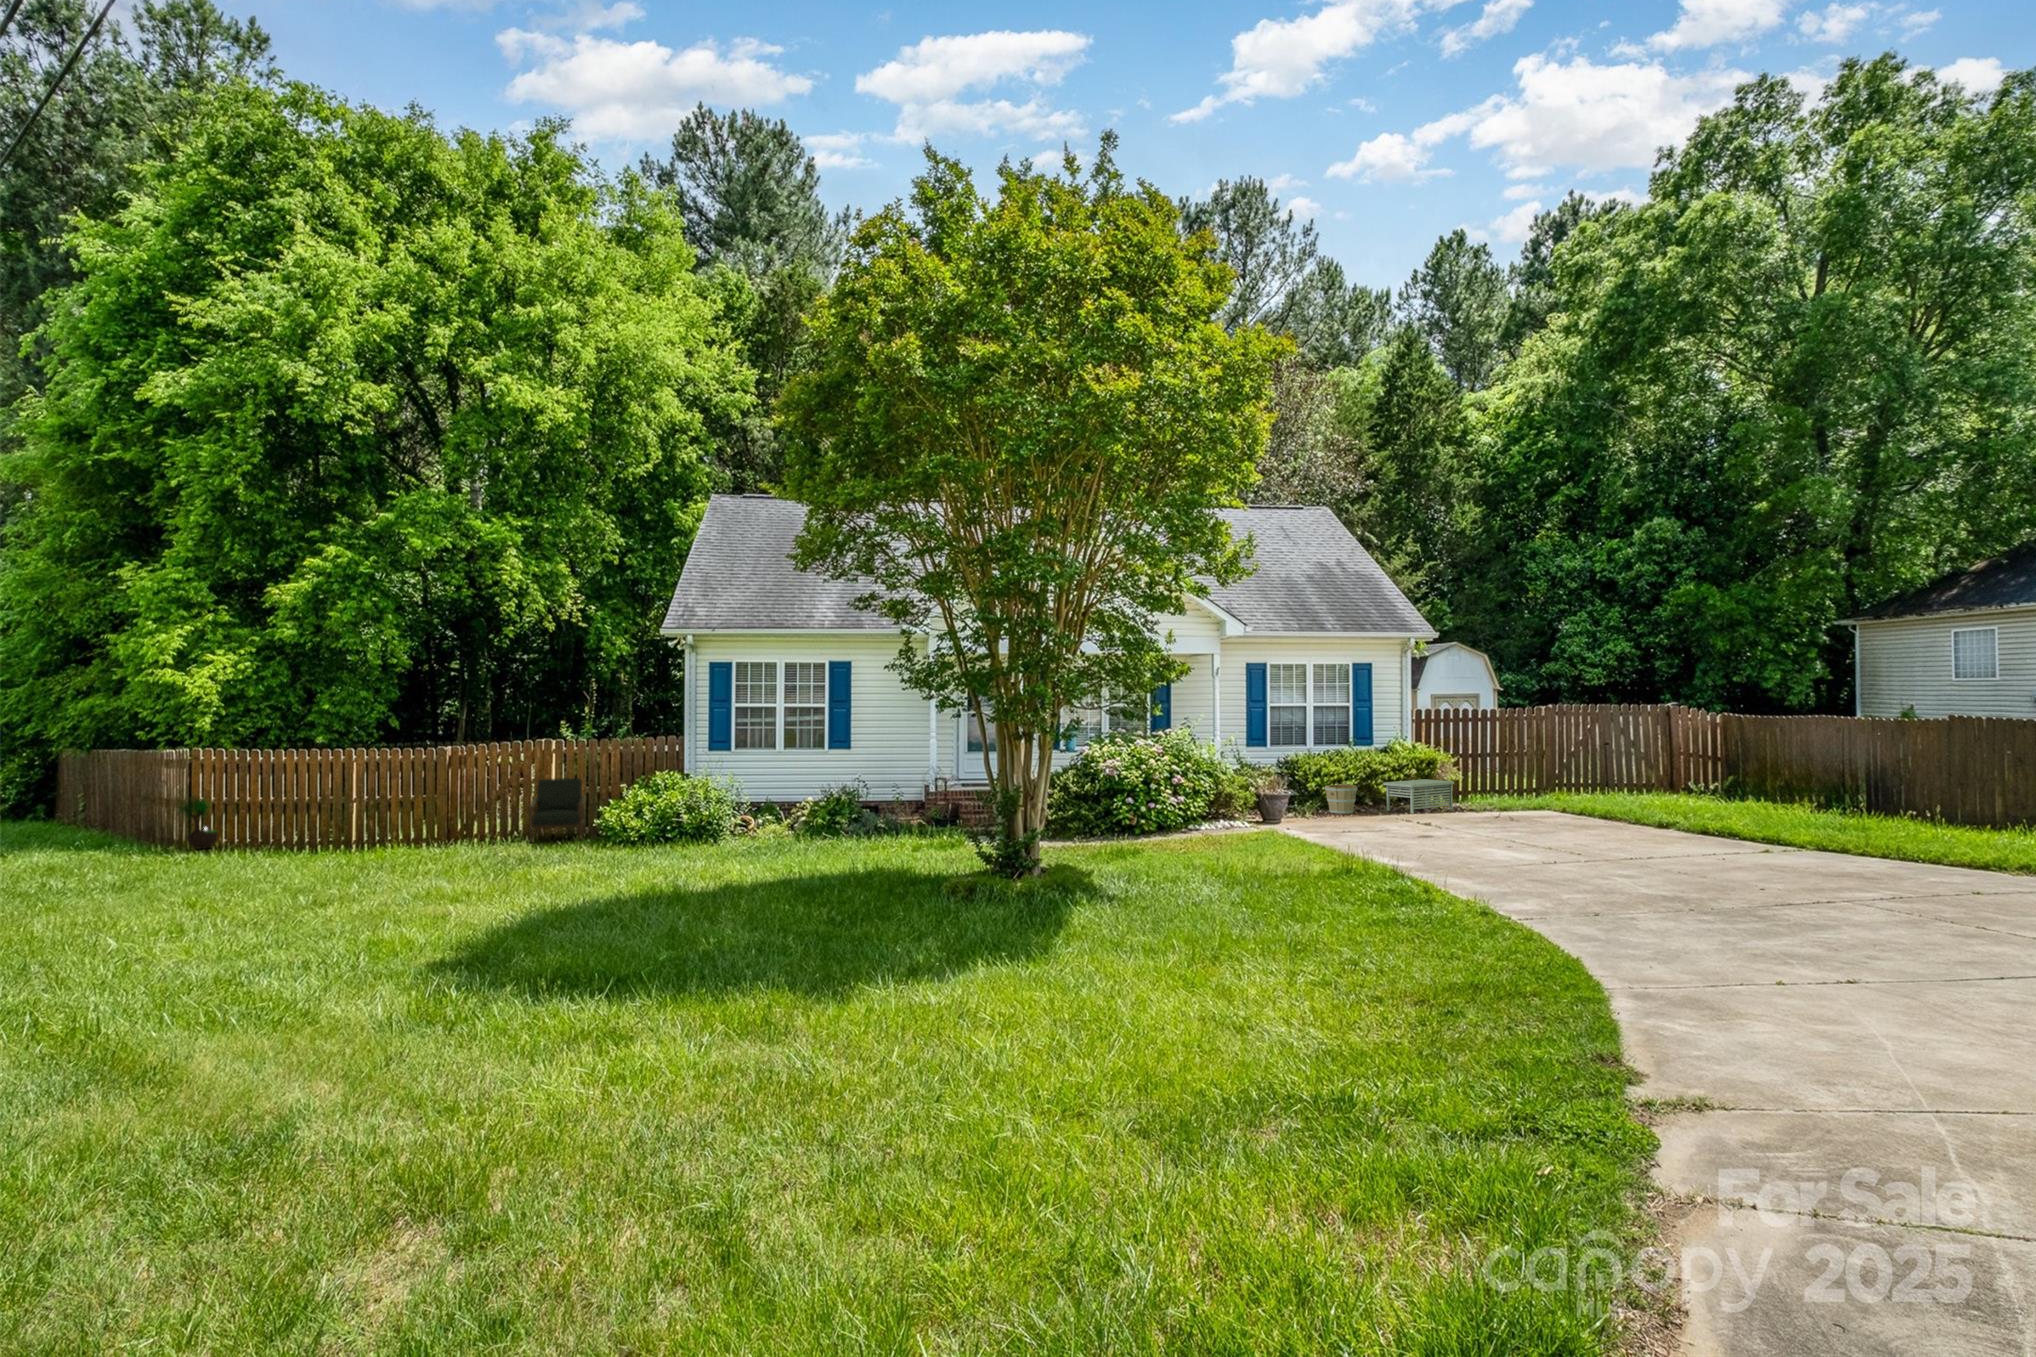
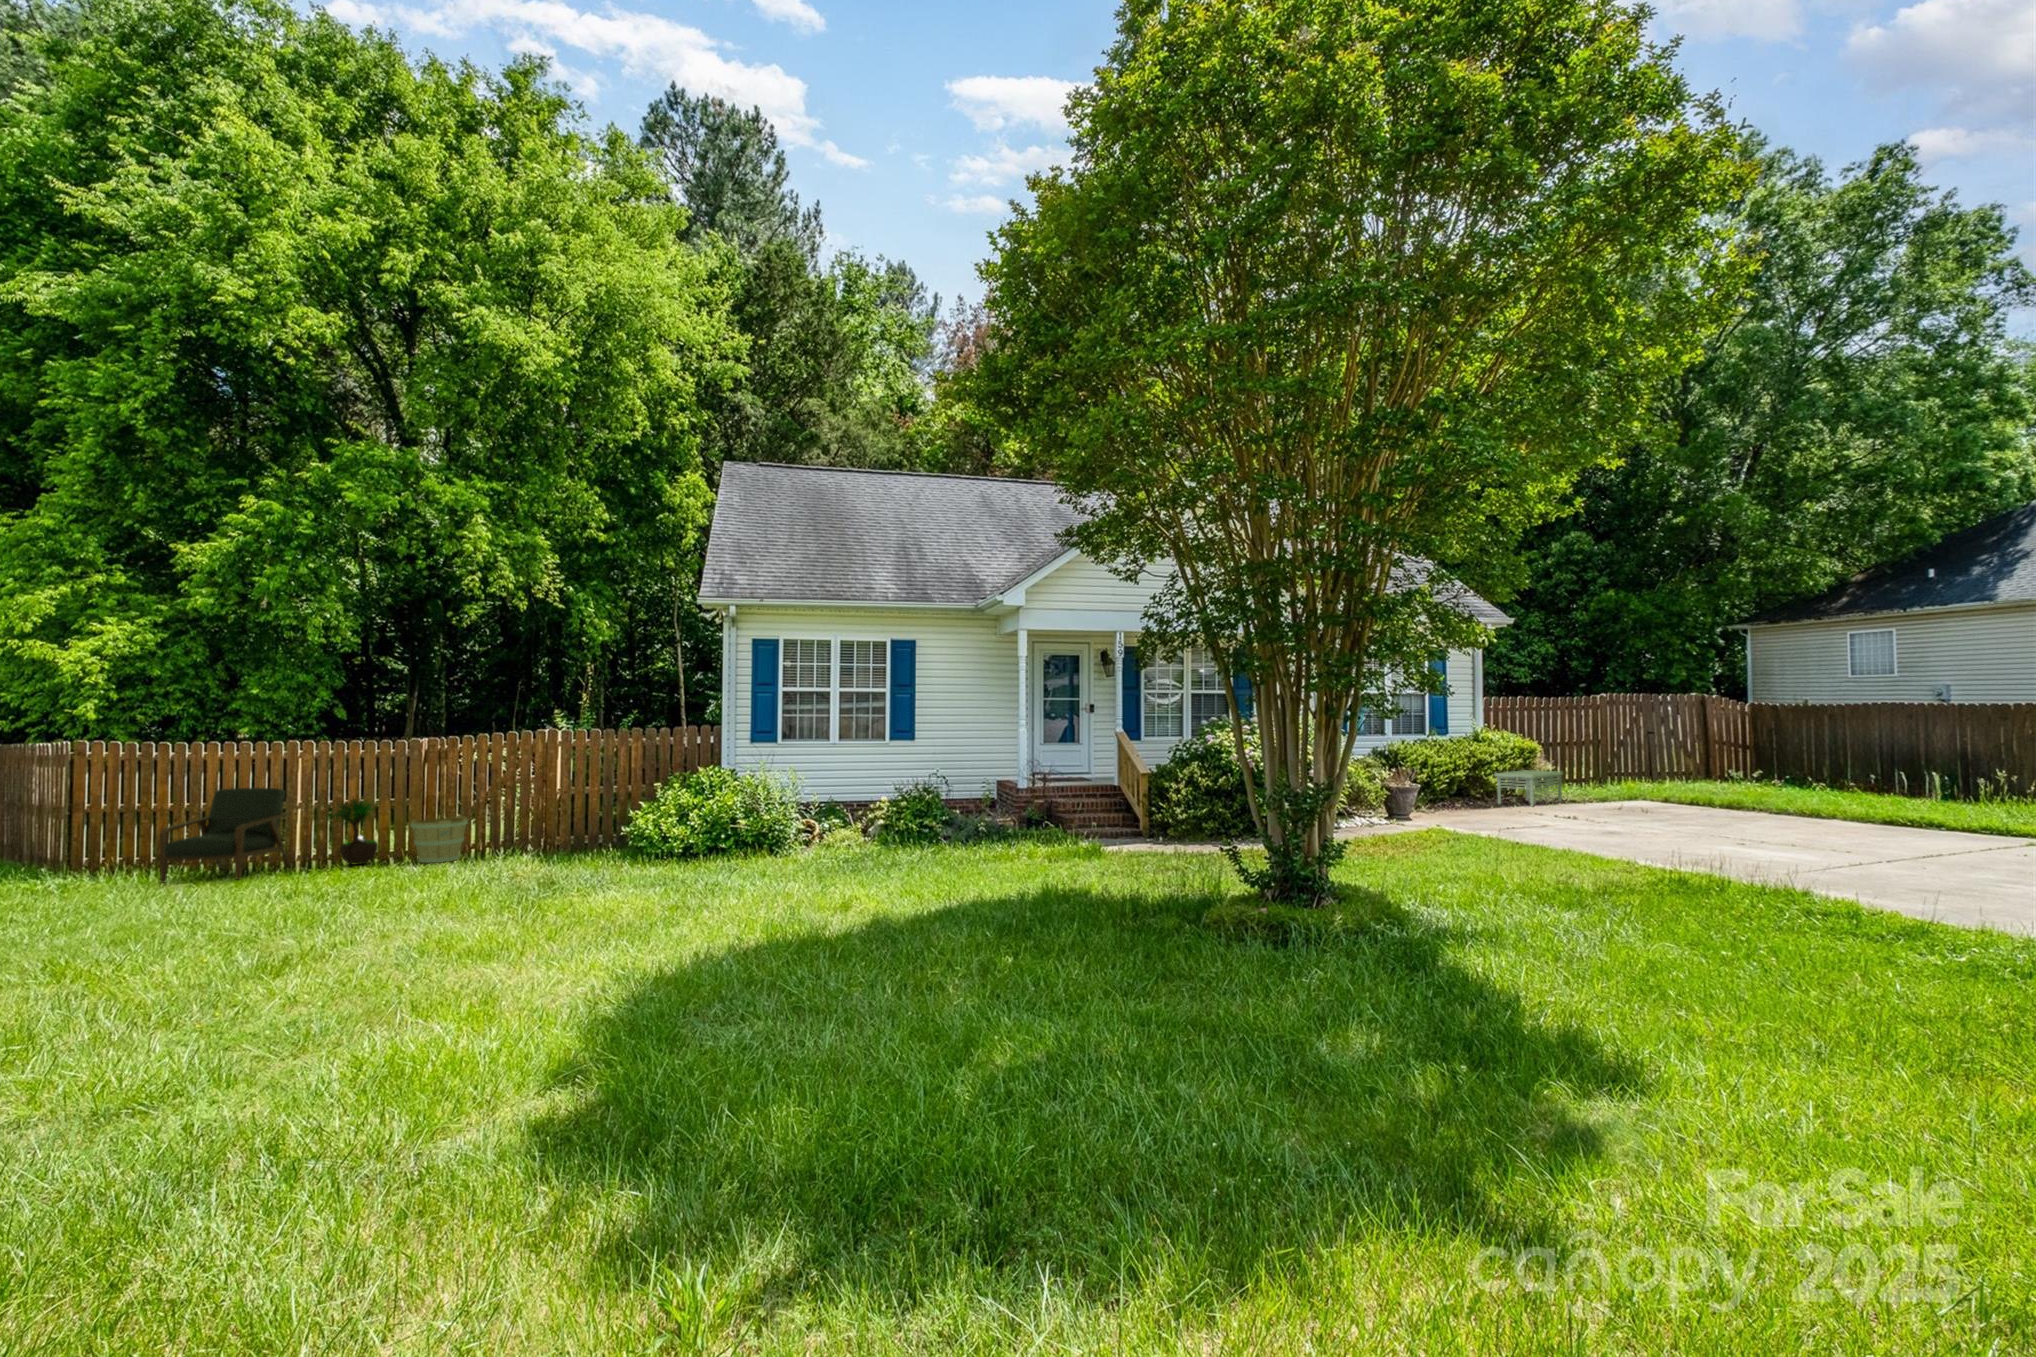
chair: present [529,778,586,843] -> present [160,788,290,883]
wooden bucket: present [1325,784,1357,814] -> present [411,816,468,863]
potted tree: present [178,796,218,849] -> present [331,799,378,865]

